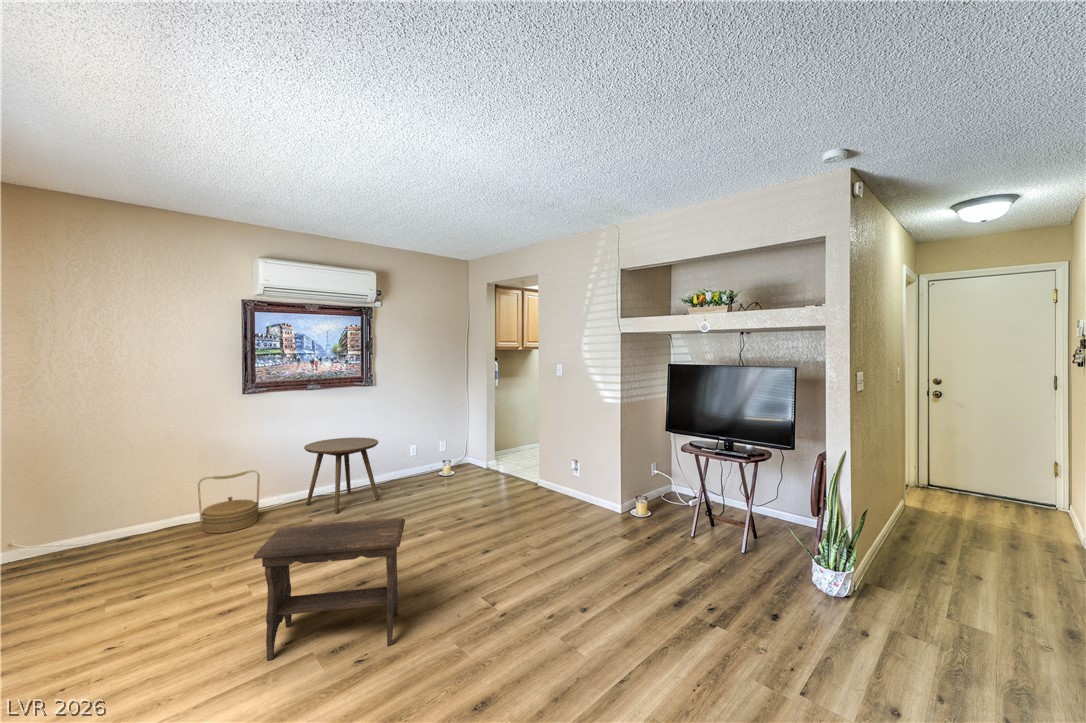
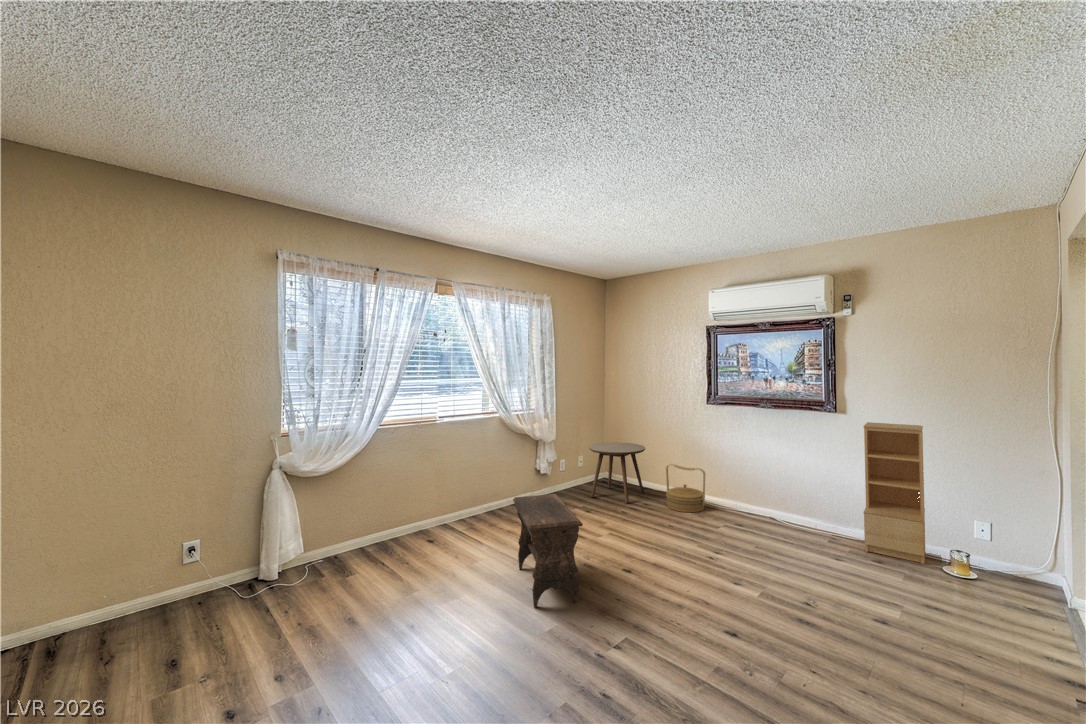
bookshelf: none [390,391,440,488] -> present [864,422,925,564]
side table: present [304,437,379,513] -> present [589,442,645,504]

